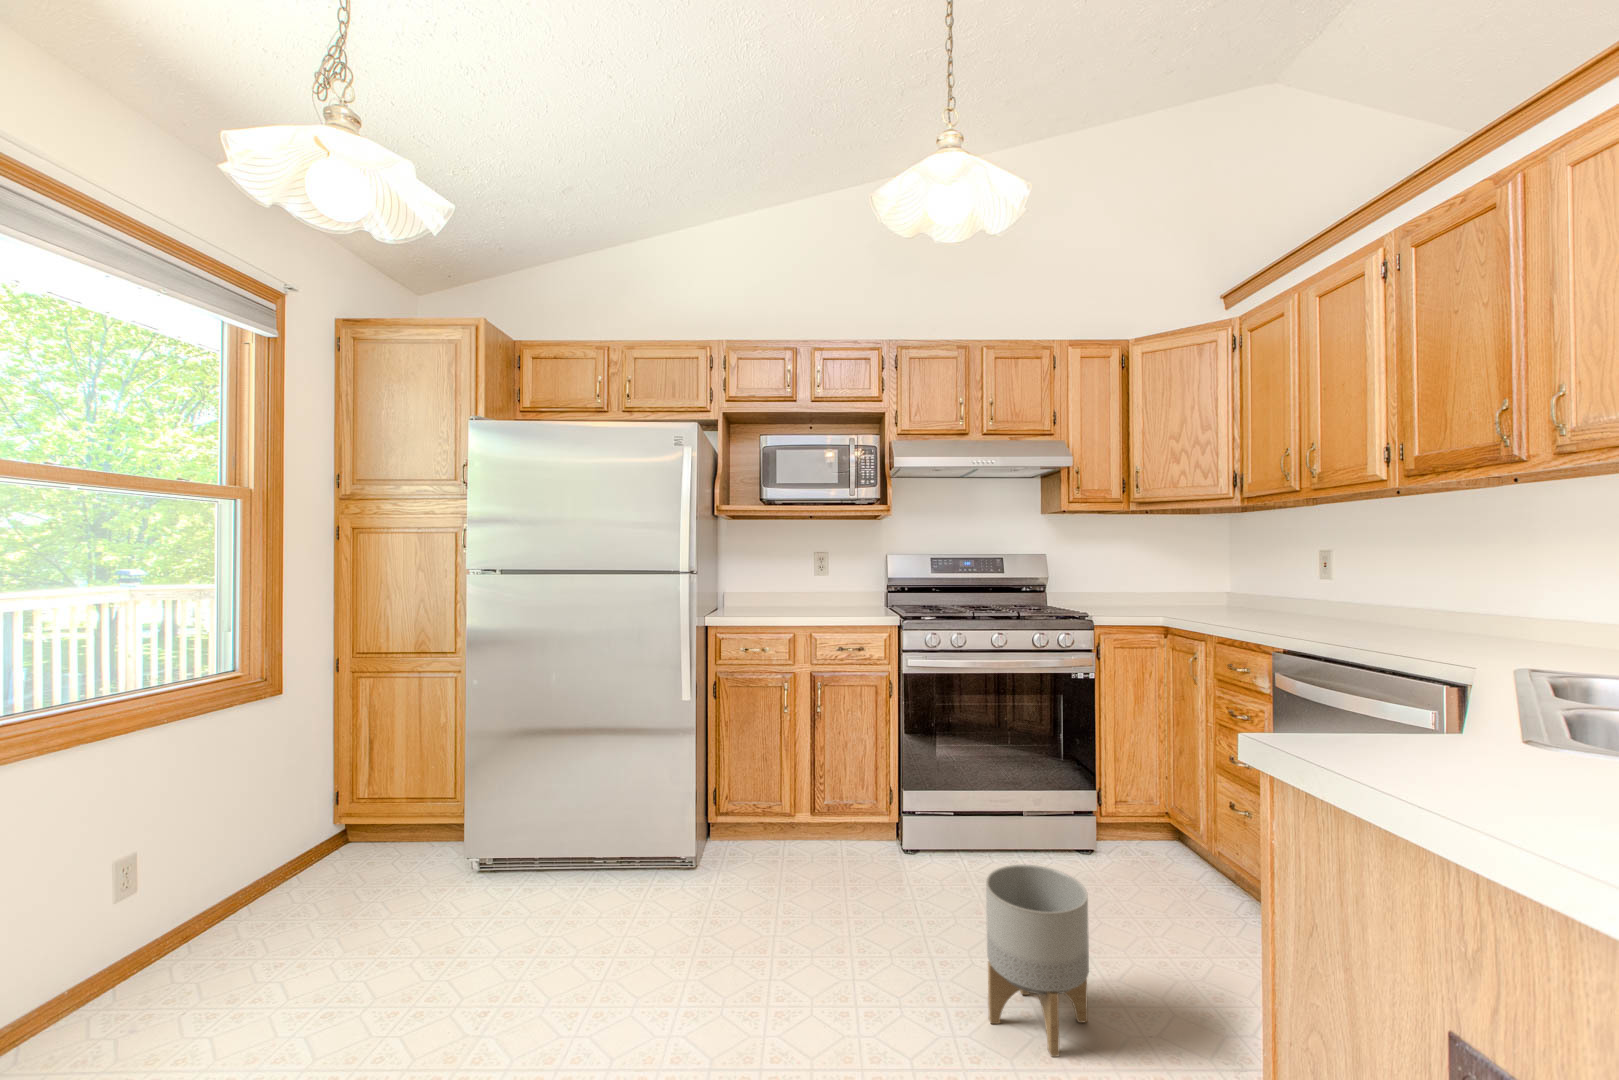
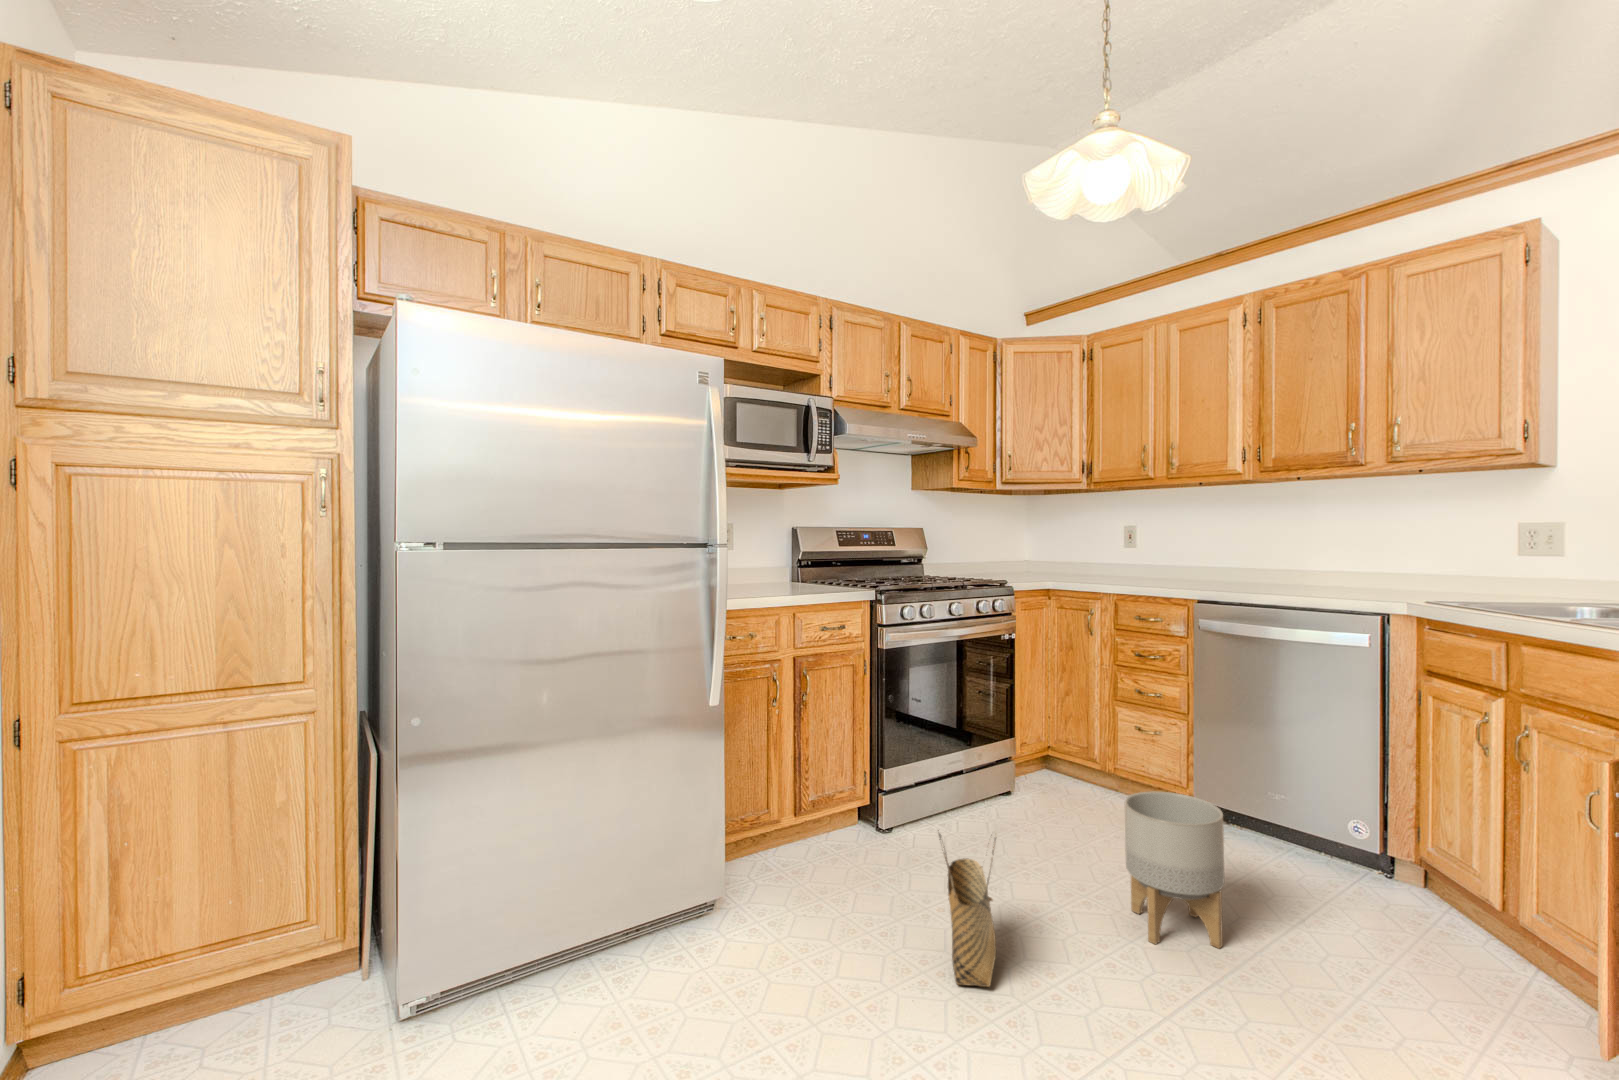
woven basket: none [768,840,845,986] -> present [938,830,997,987]

